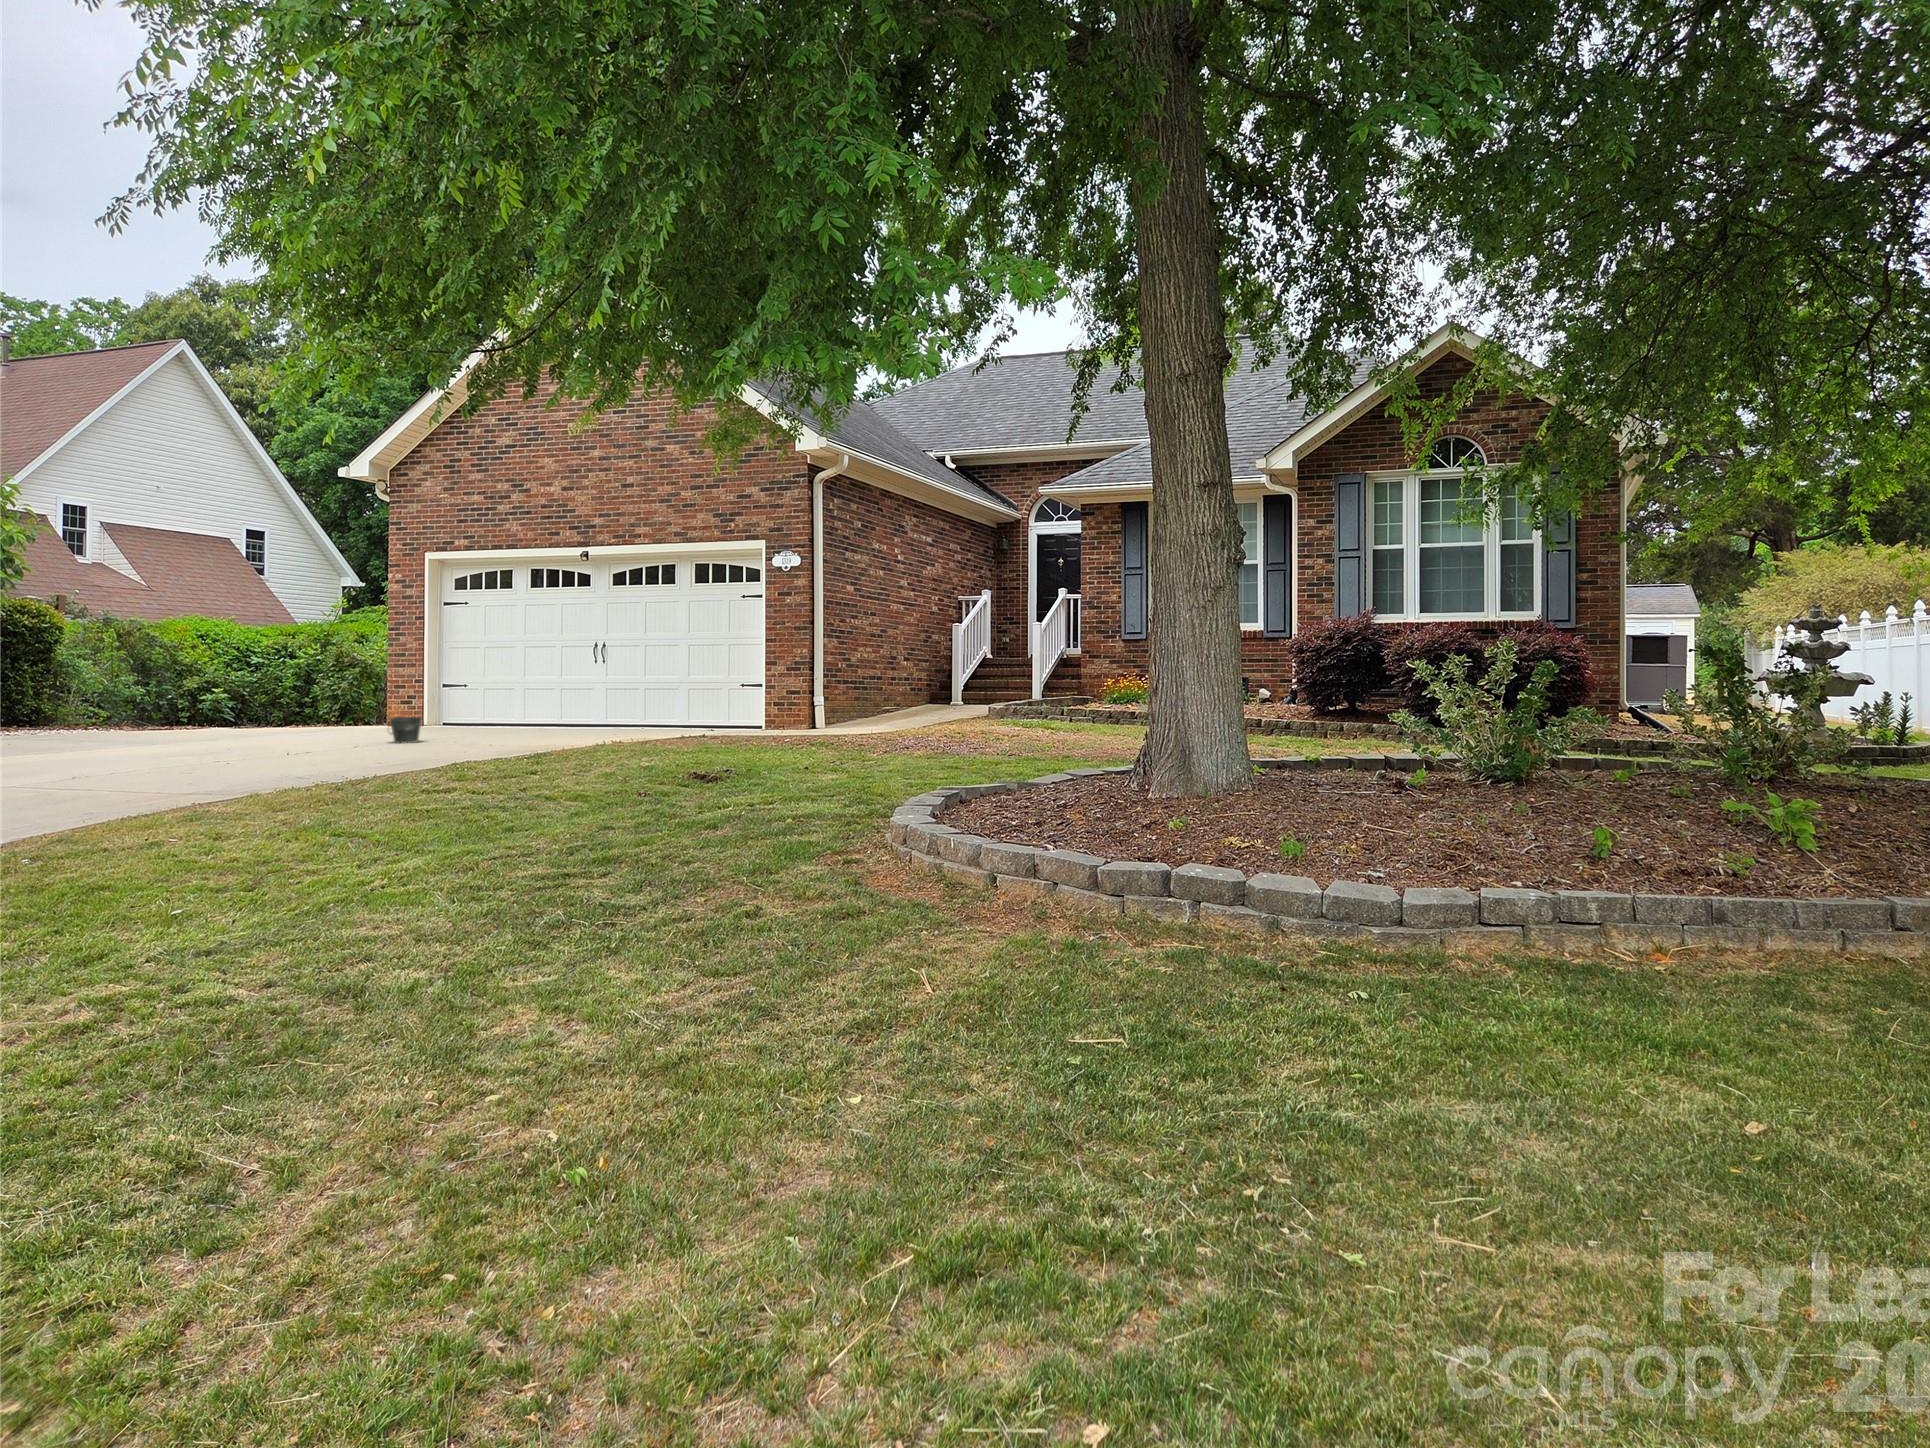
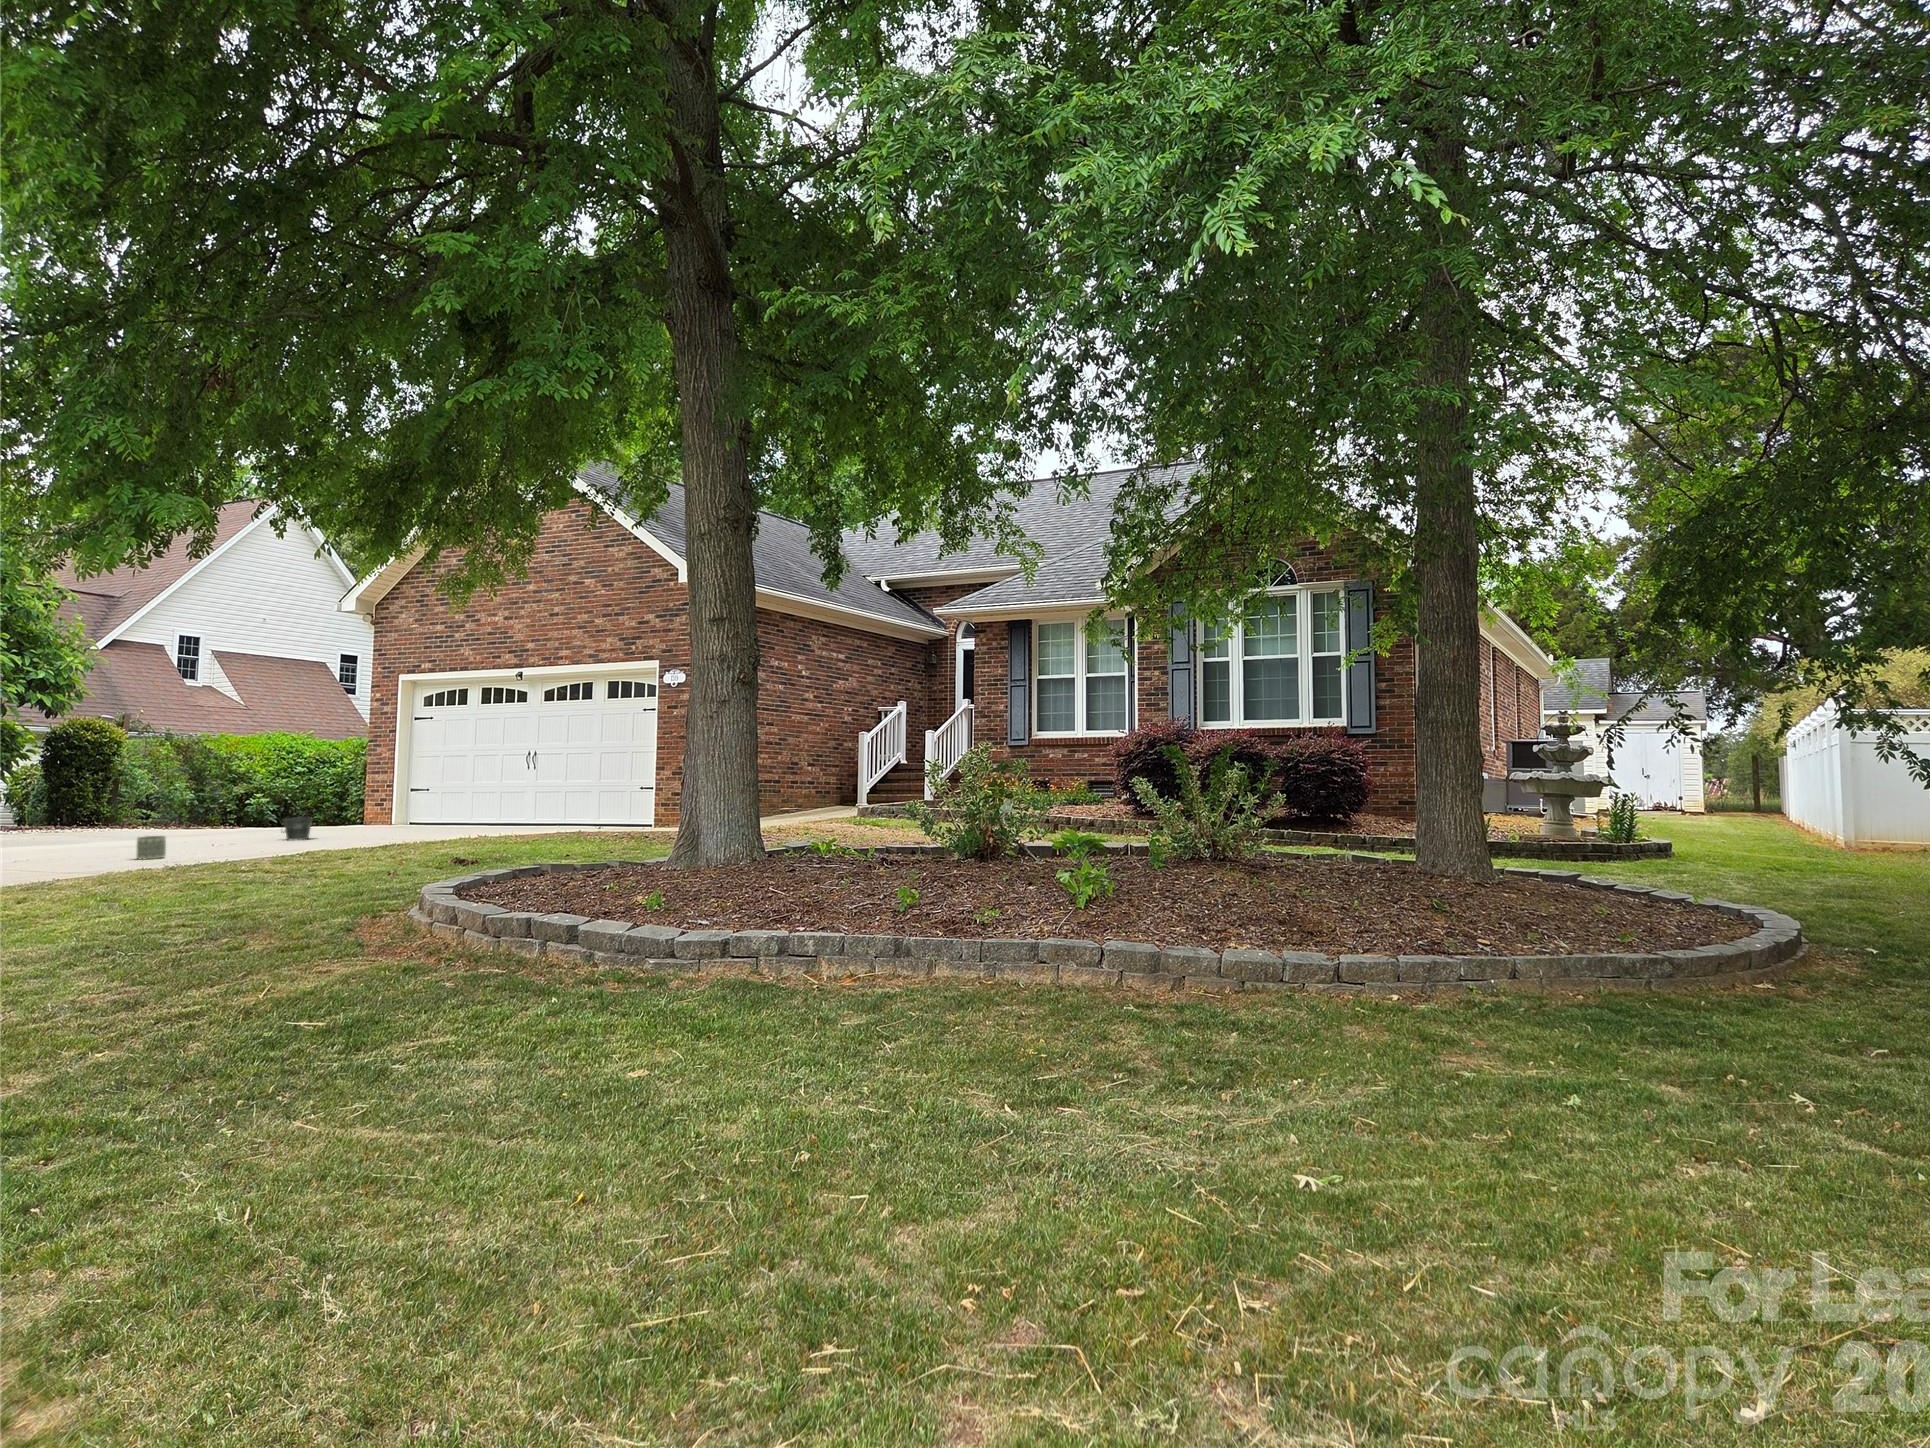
planter: none [294,740,326,768] -> present [137,836,166,859]

